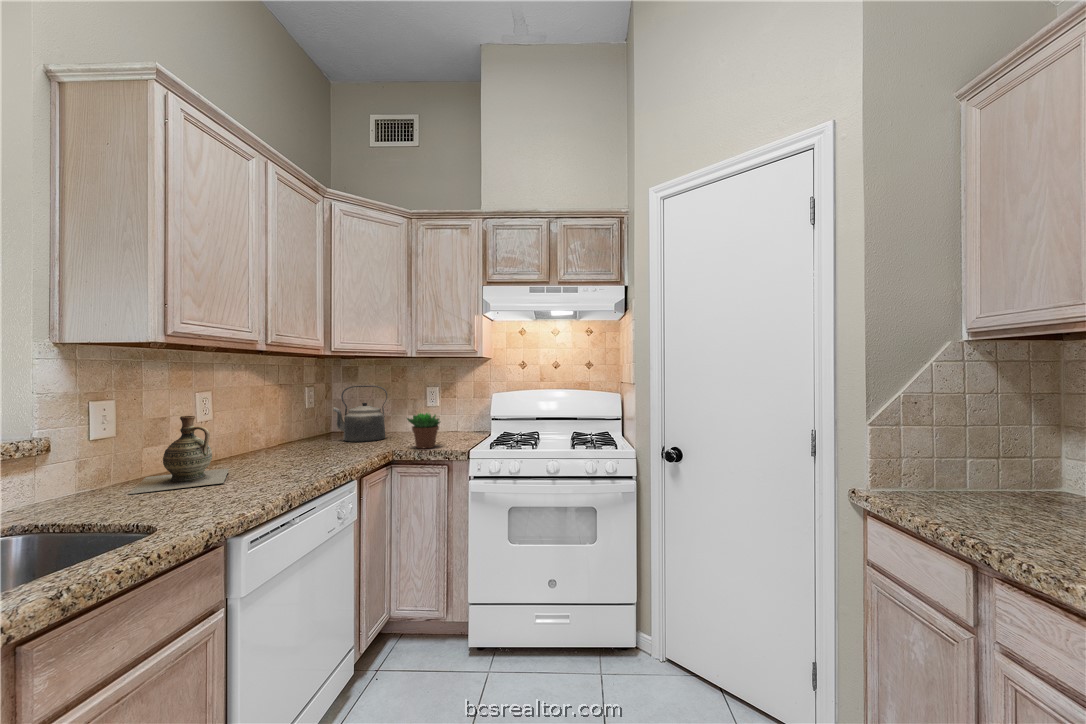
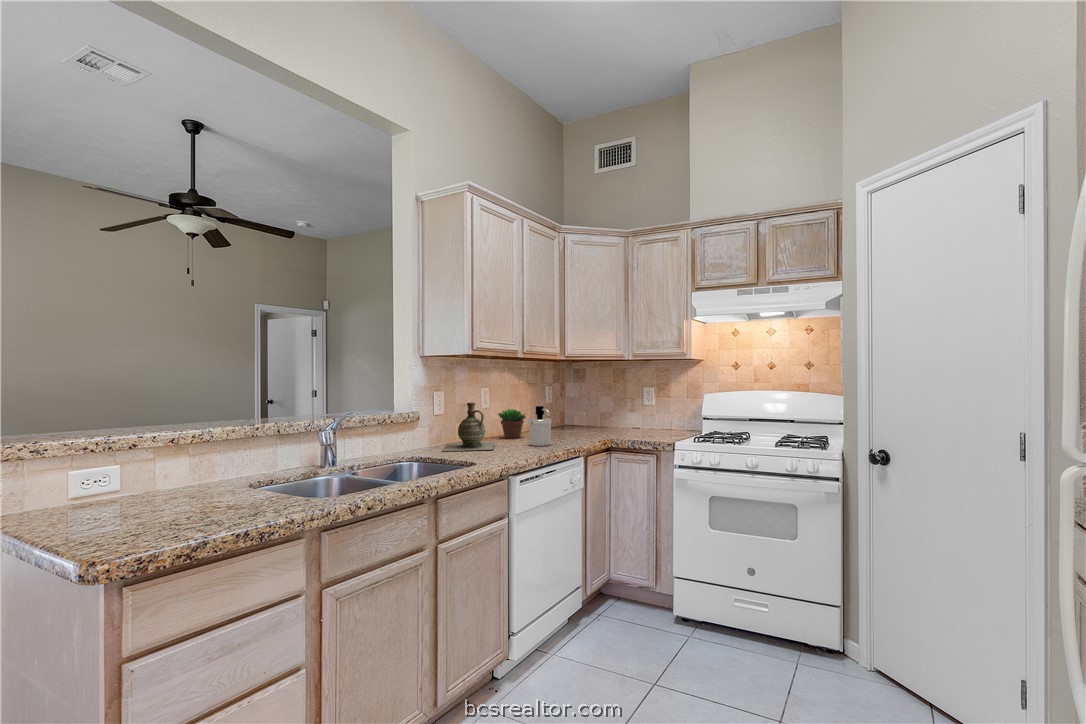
kettle: present [333,385,387,442] -> none [566,385,610,433]
succulent plant: present [407,413,440,448] -> present [498,409,526,438]
soap dispenser: none [282,416,316,469] -> present [528,406,552,446]

